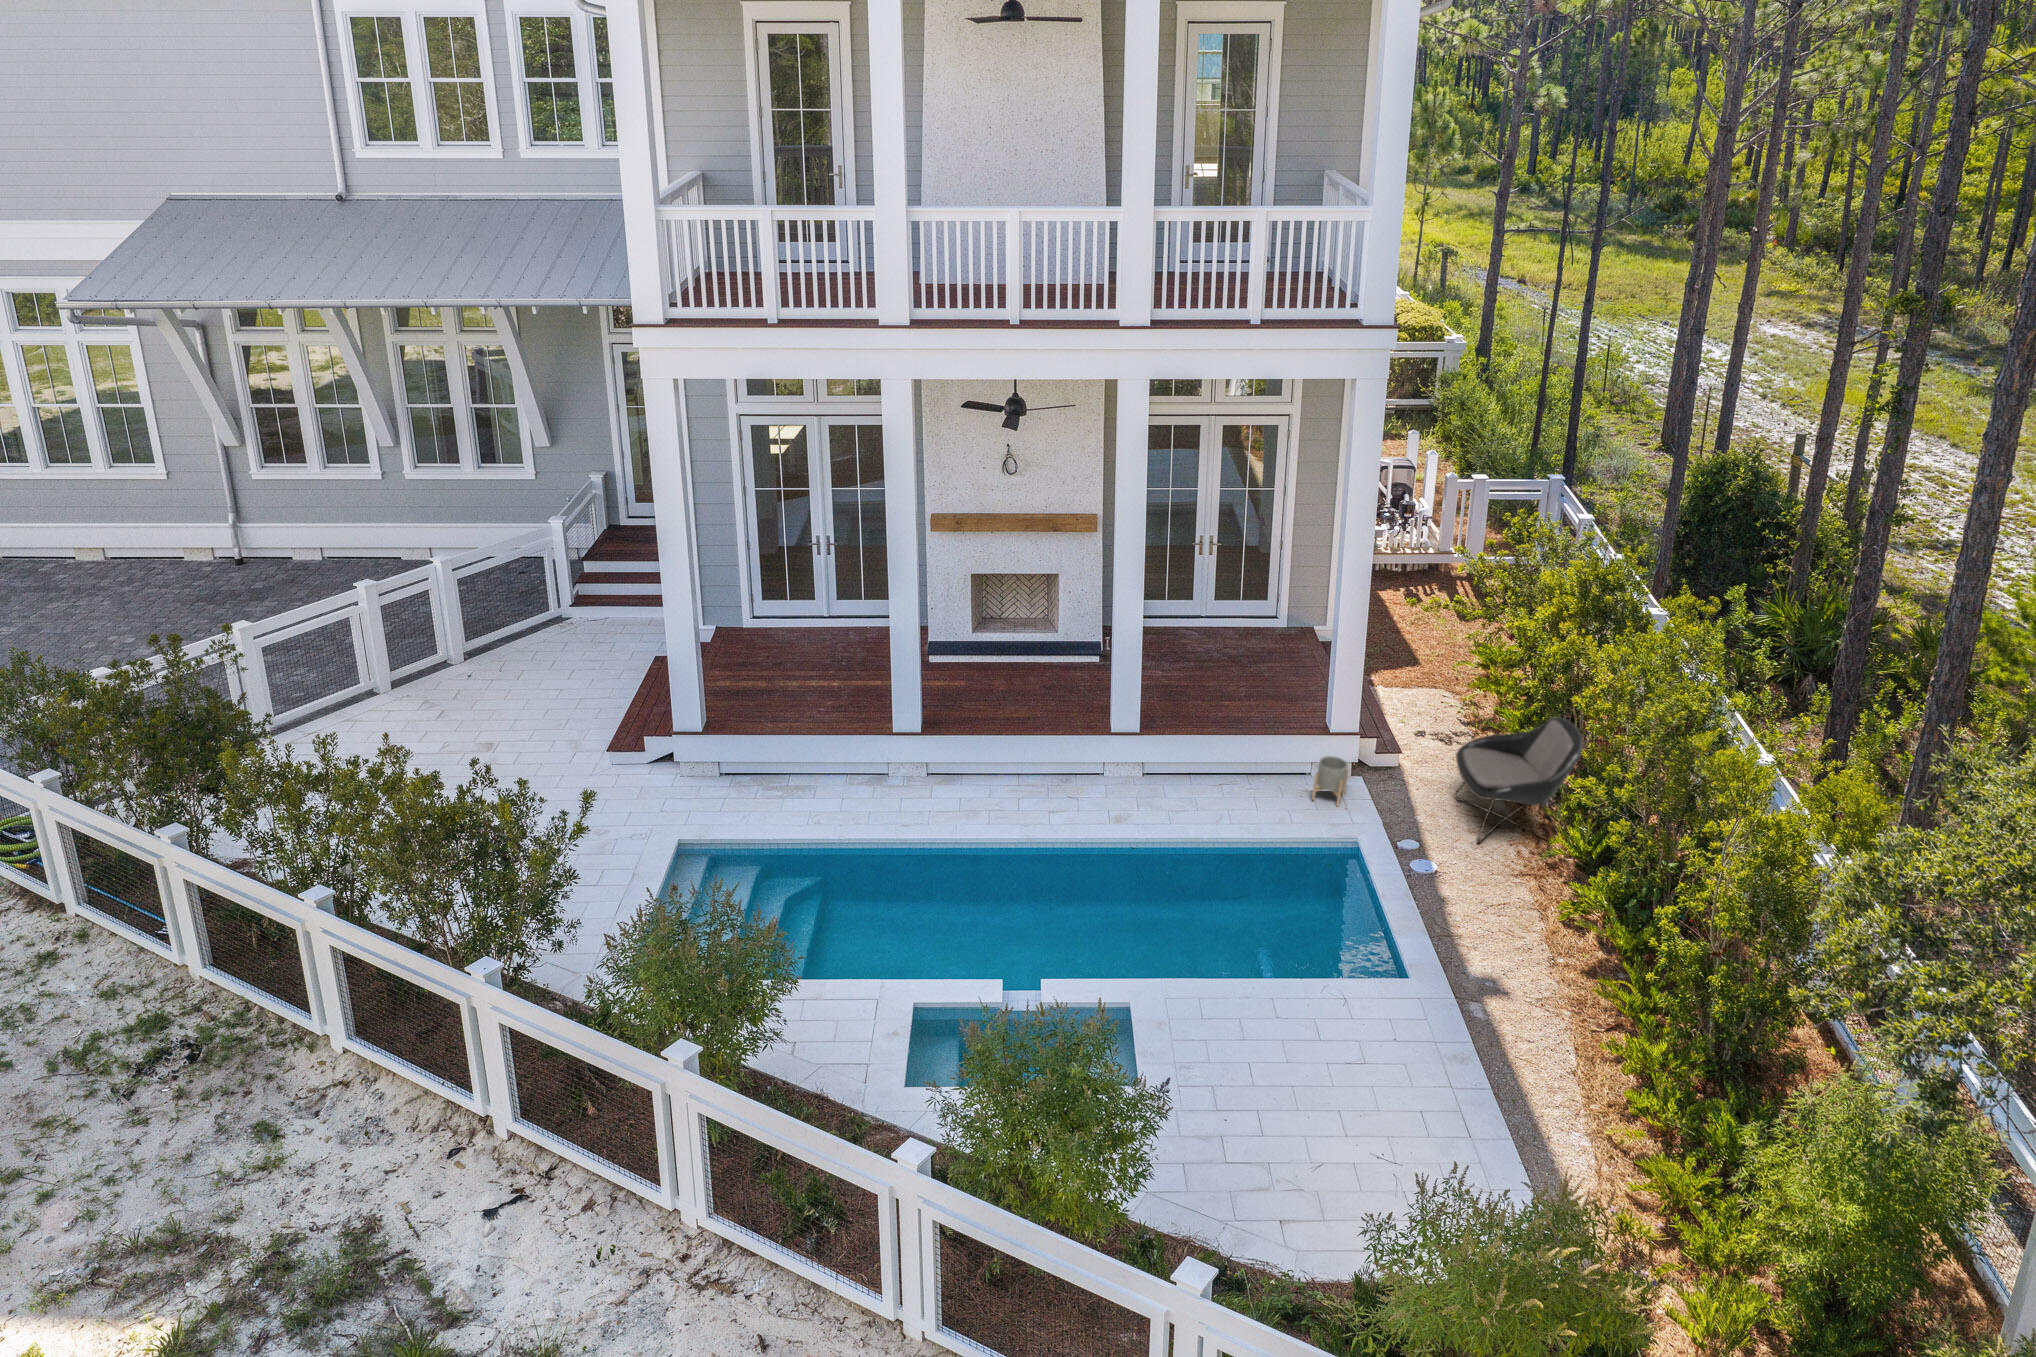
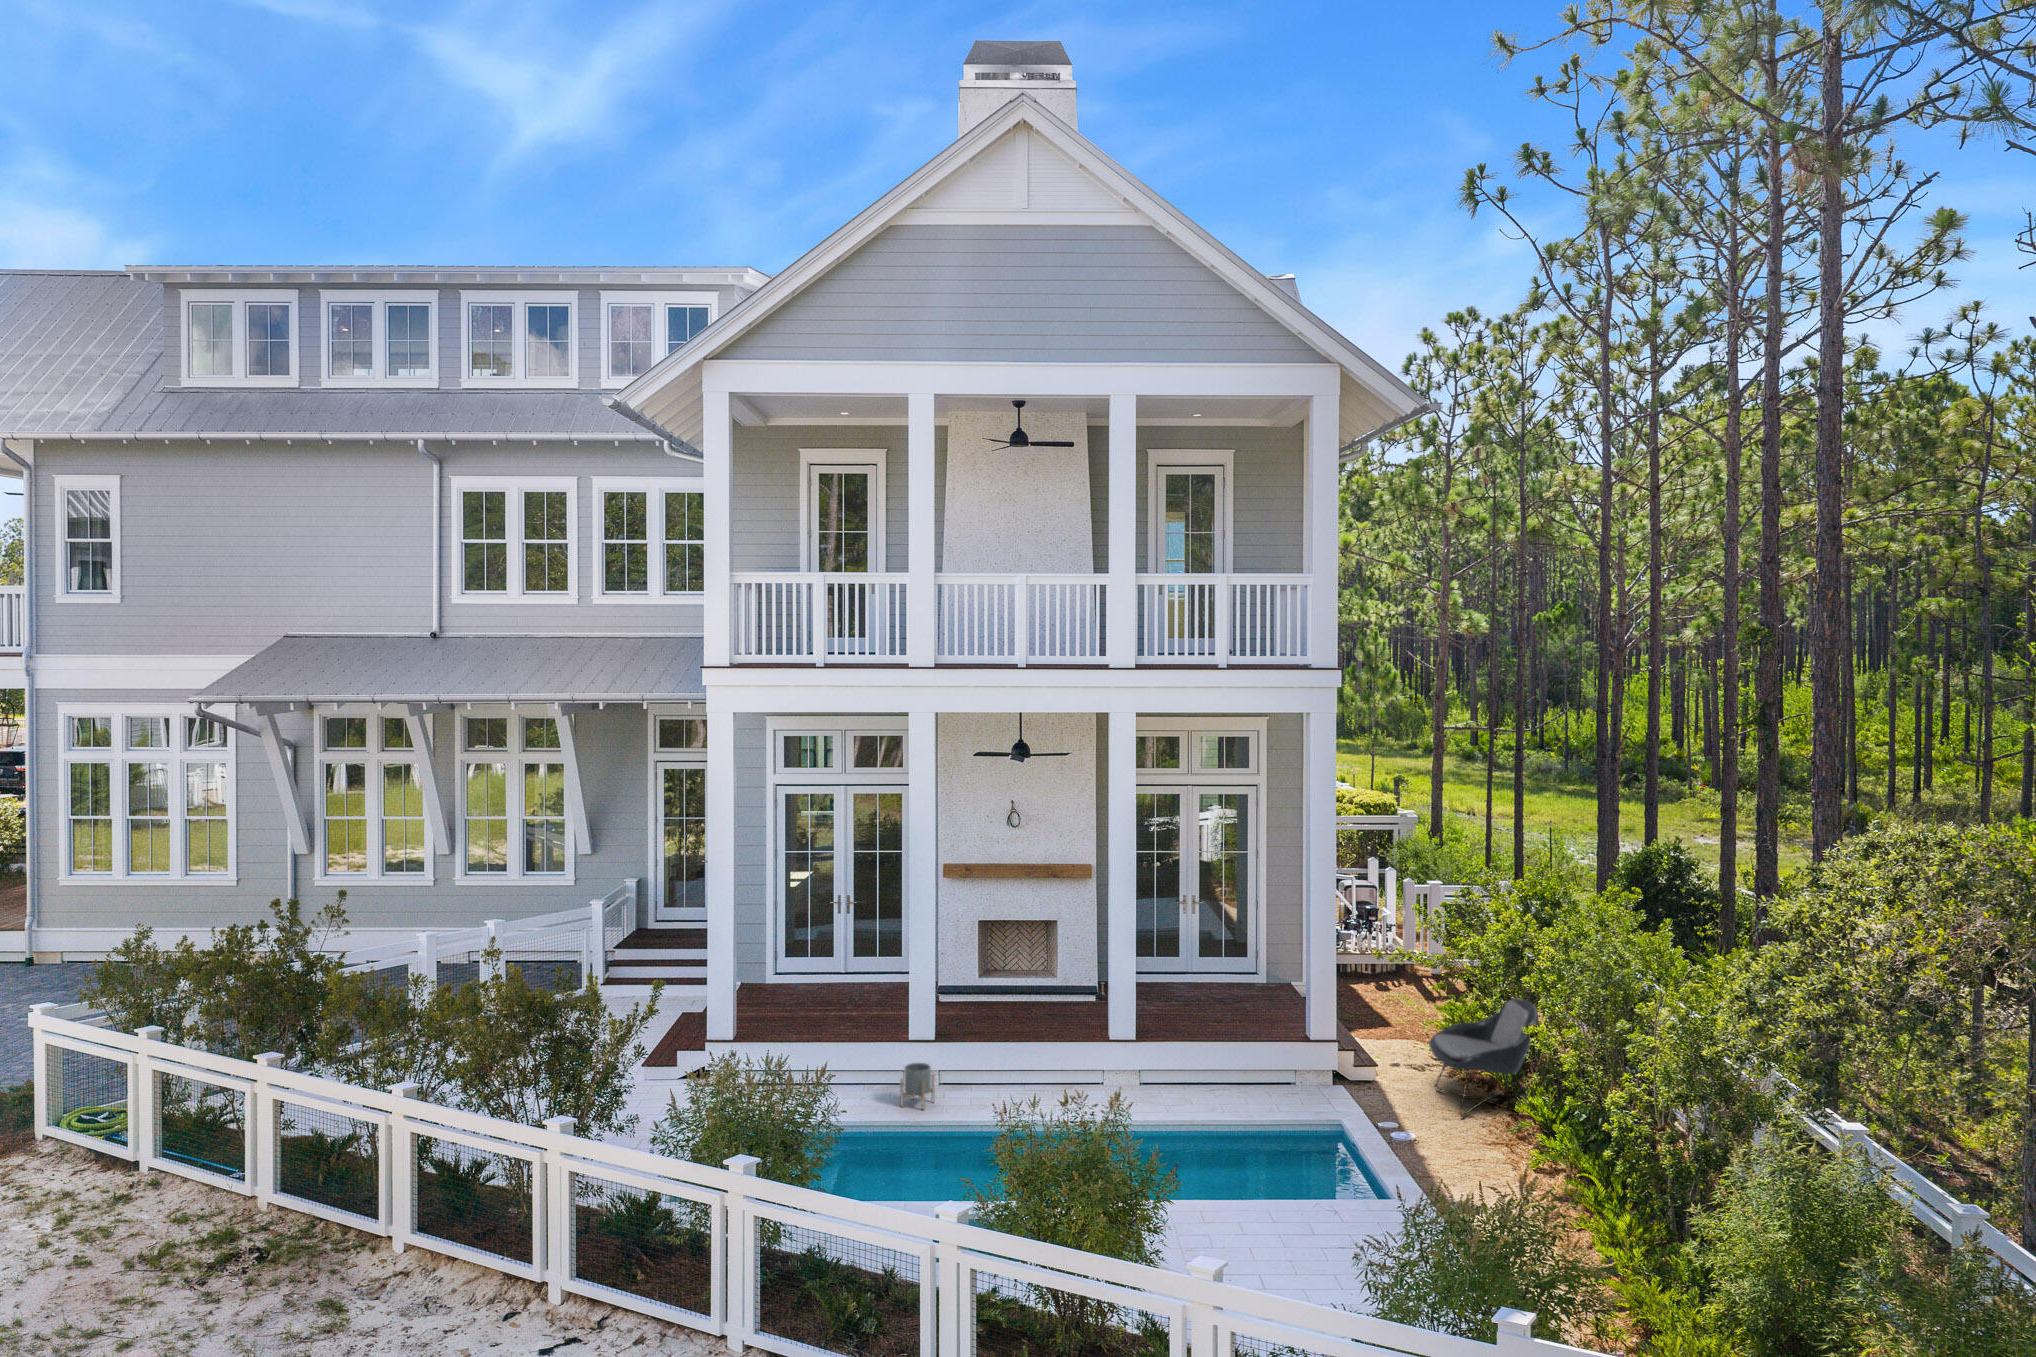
planter: present [1312,756,1349,807] -> present [900,1063,935,1110]

